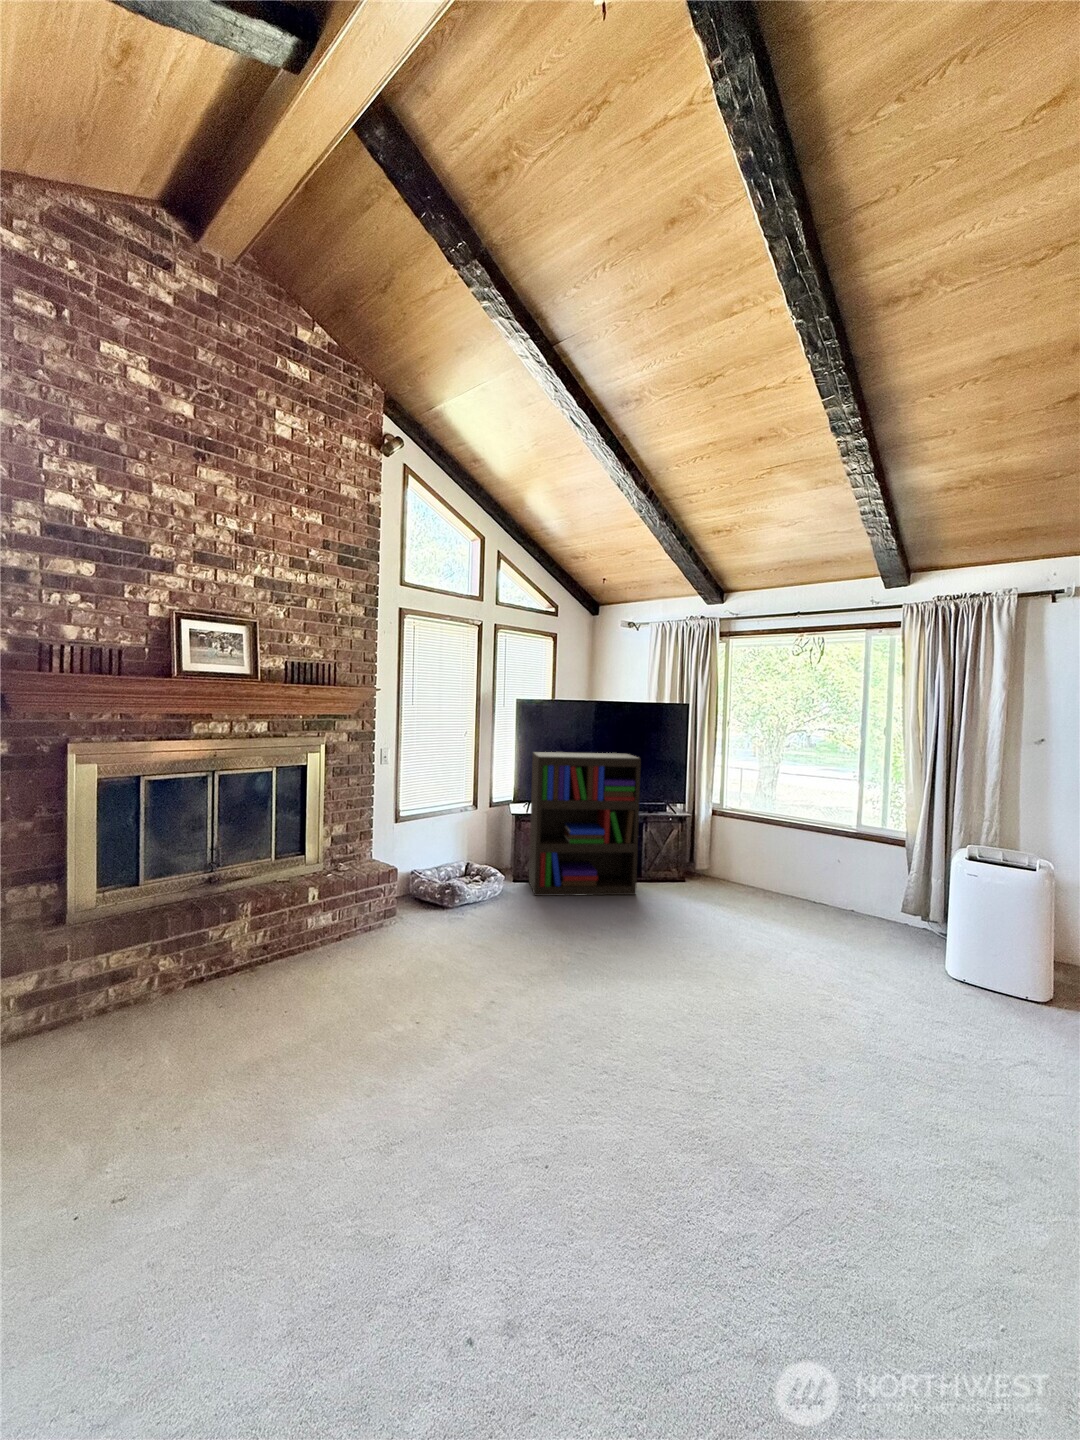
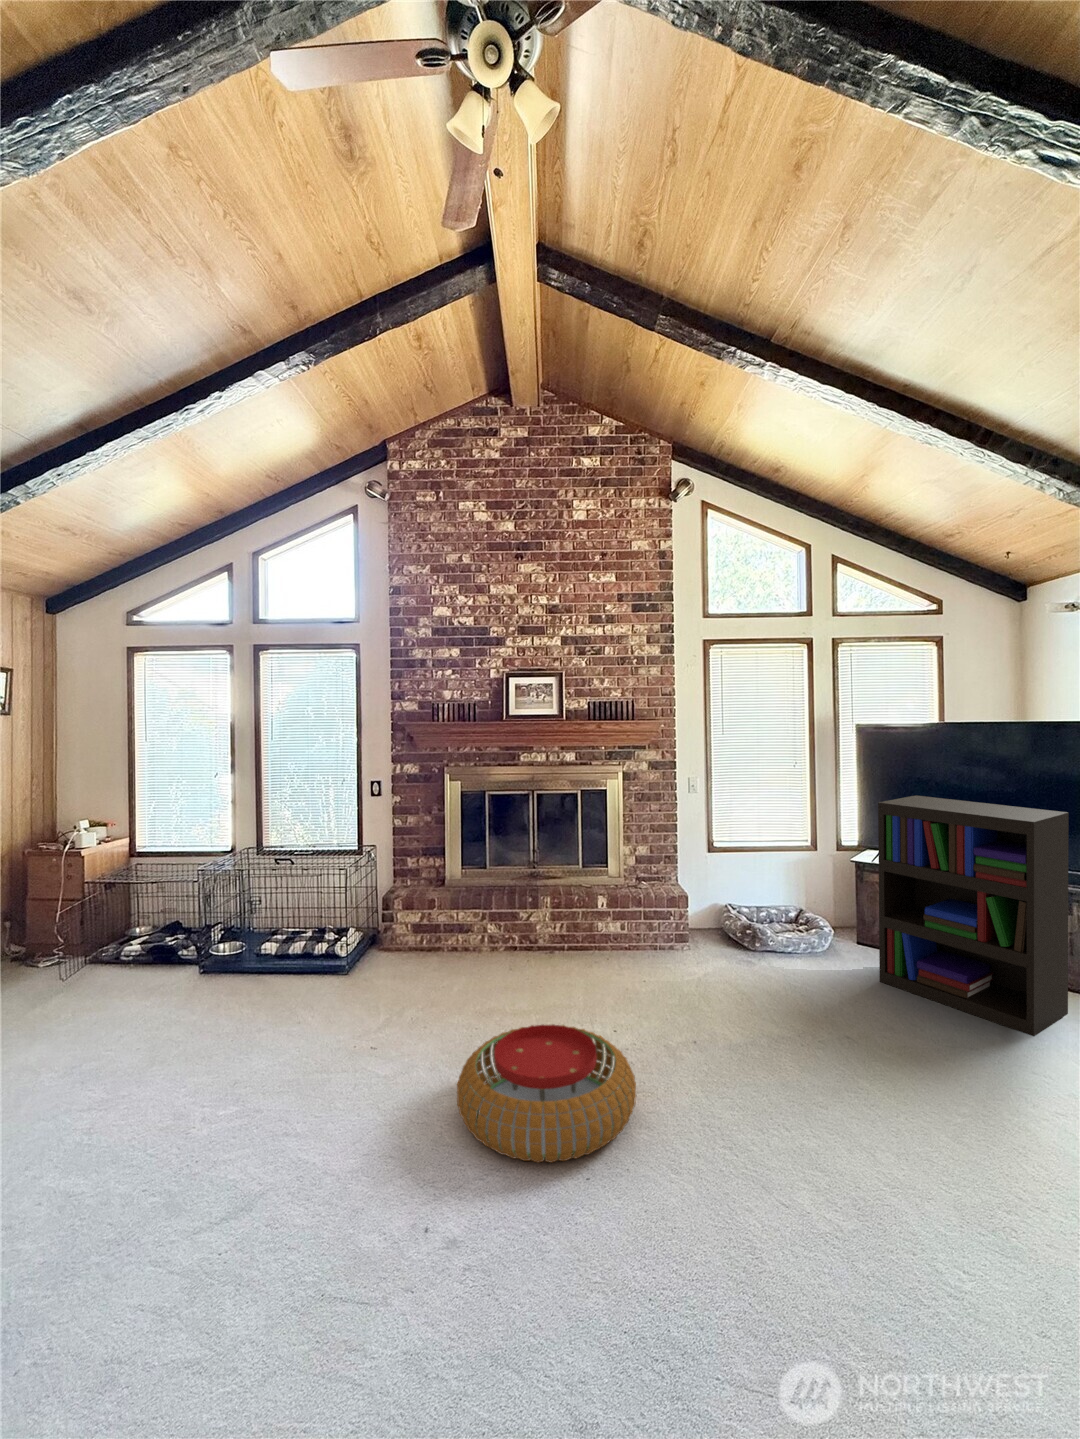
pouf: none [495,977,677,1108] -> present [457,1025,636,1162]

